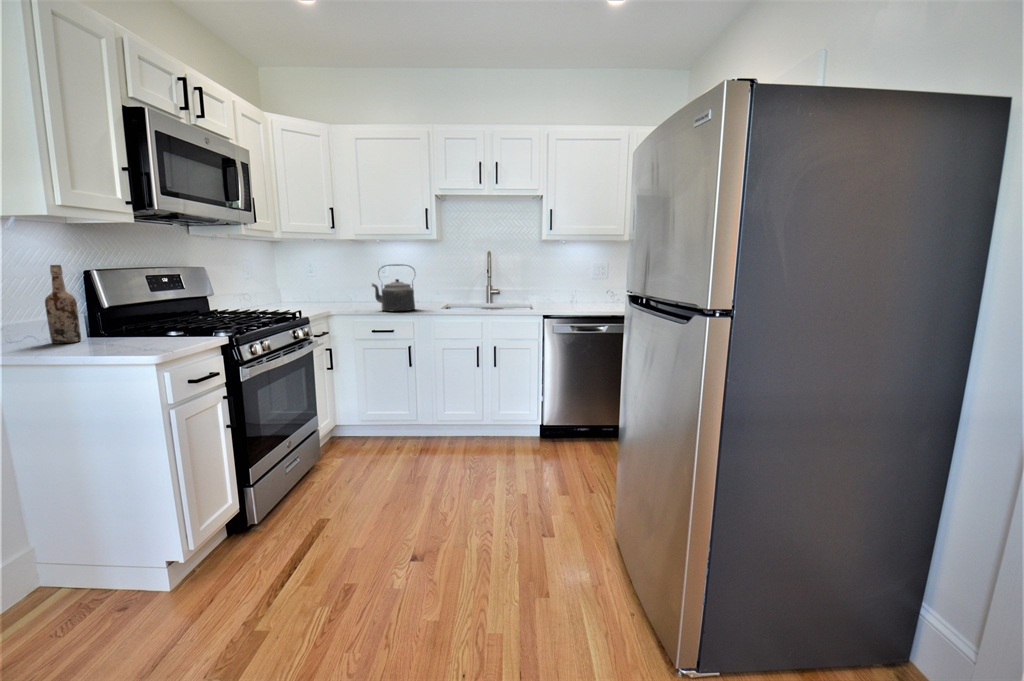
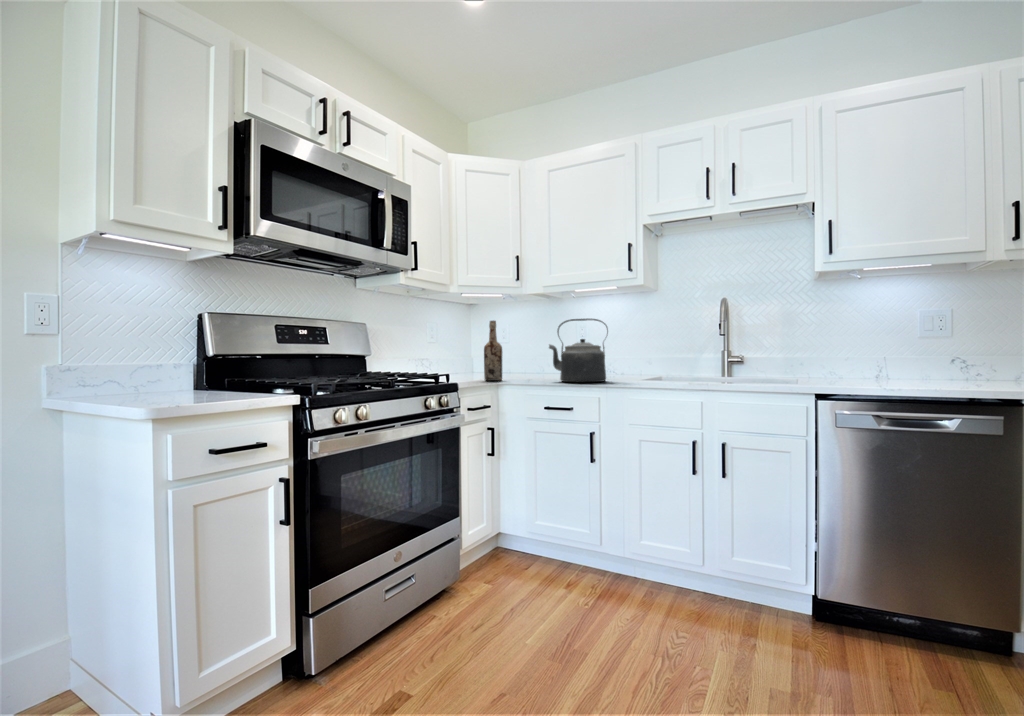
wine bottle: present [45,265,81,344] -> present [484,321,502,381]

